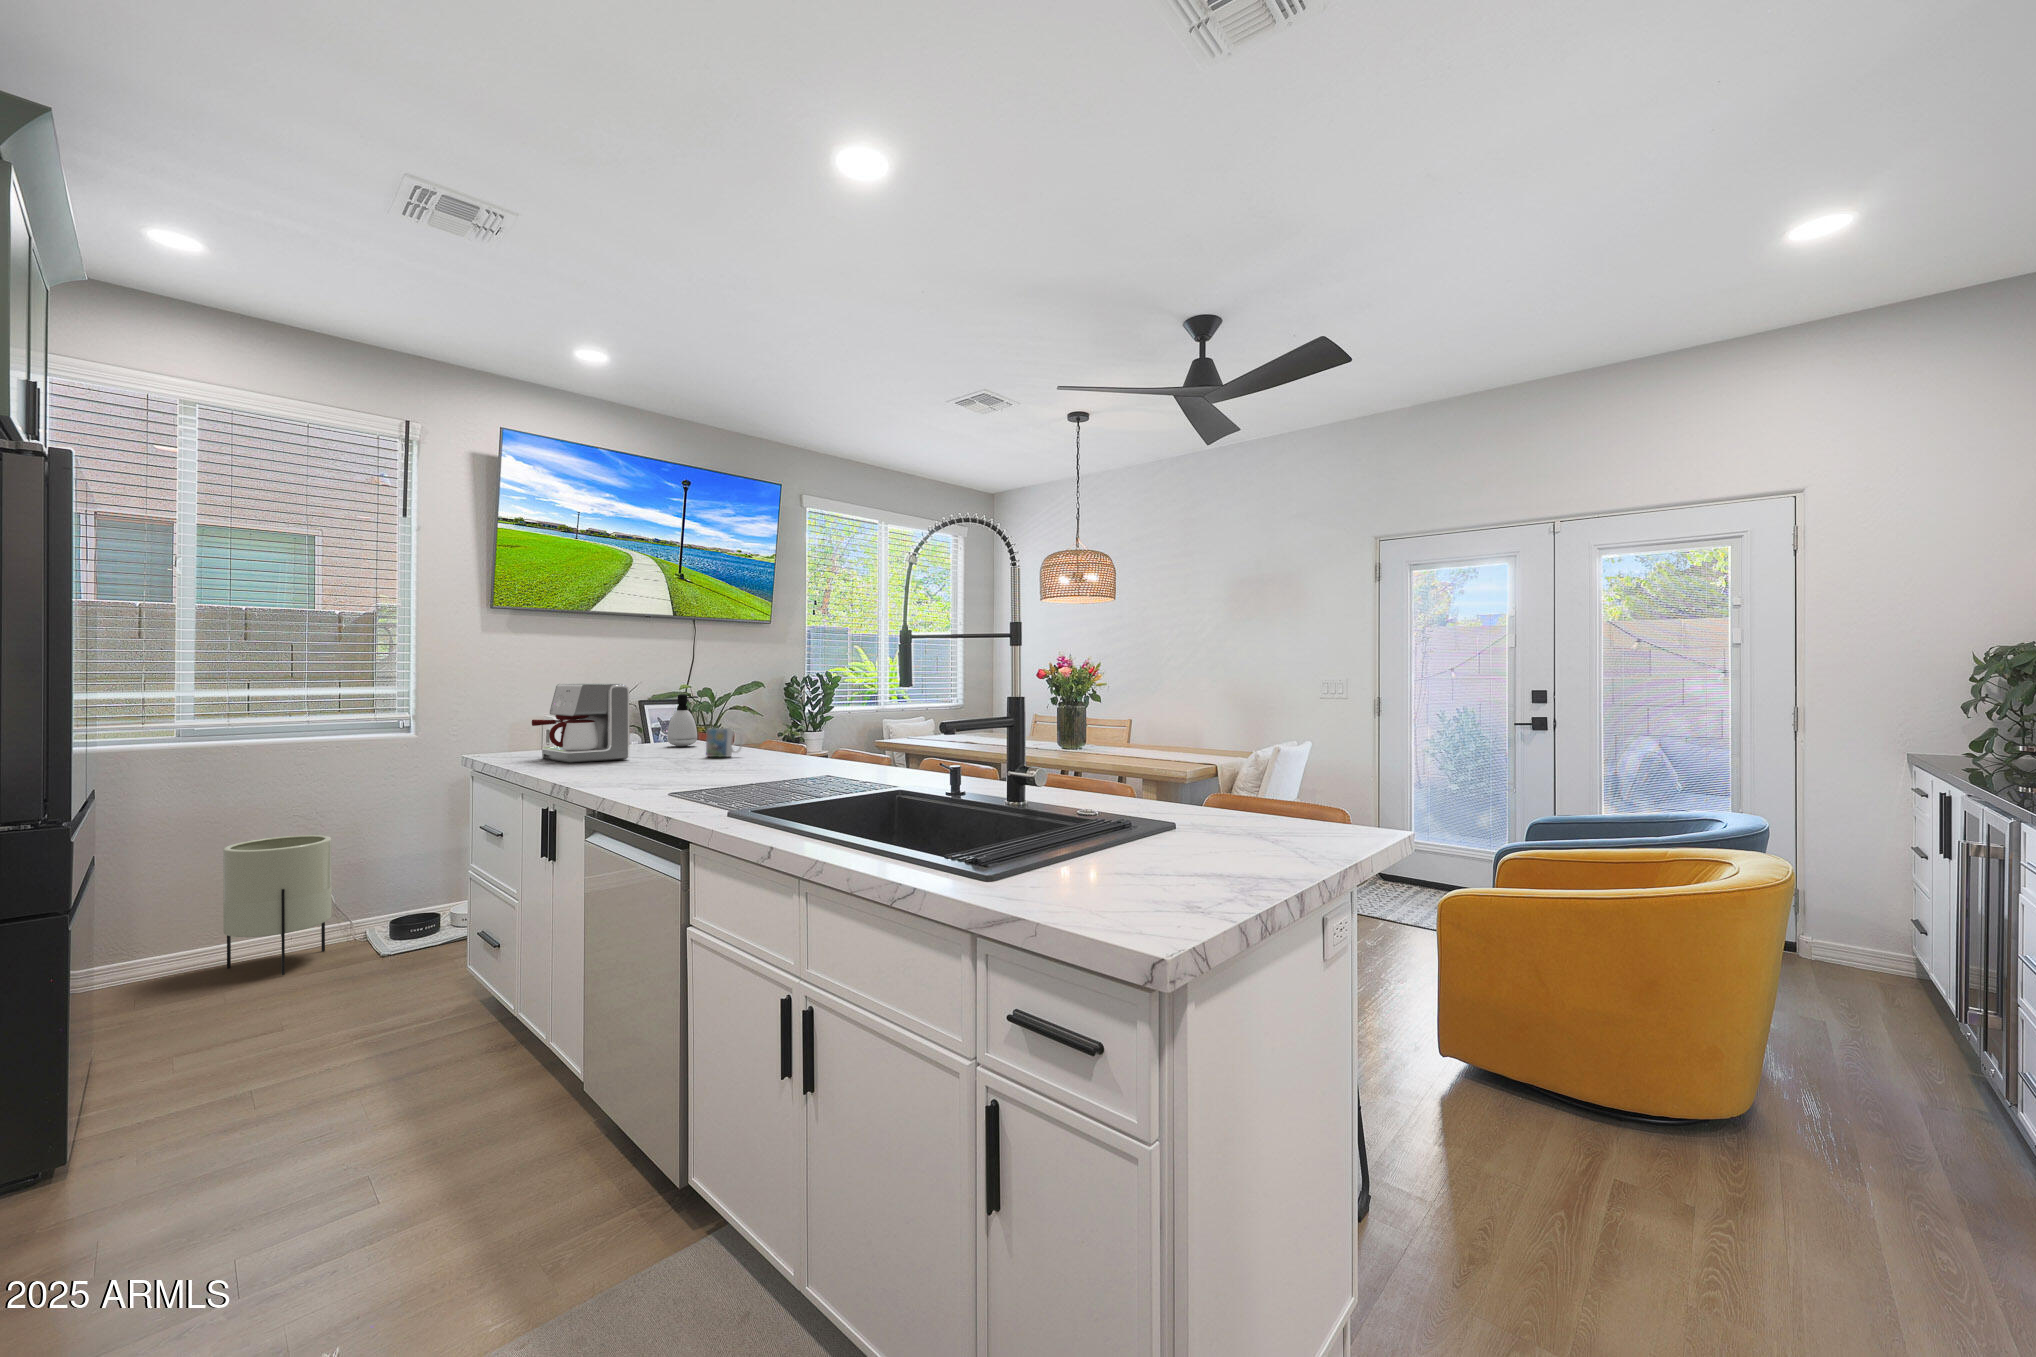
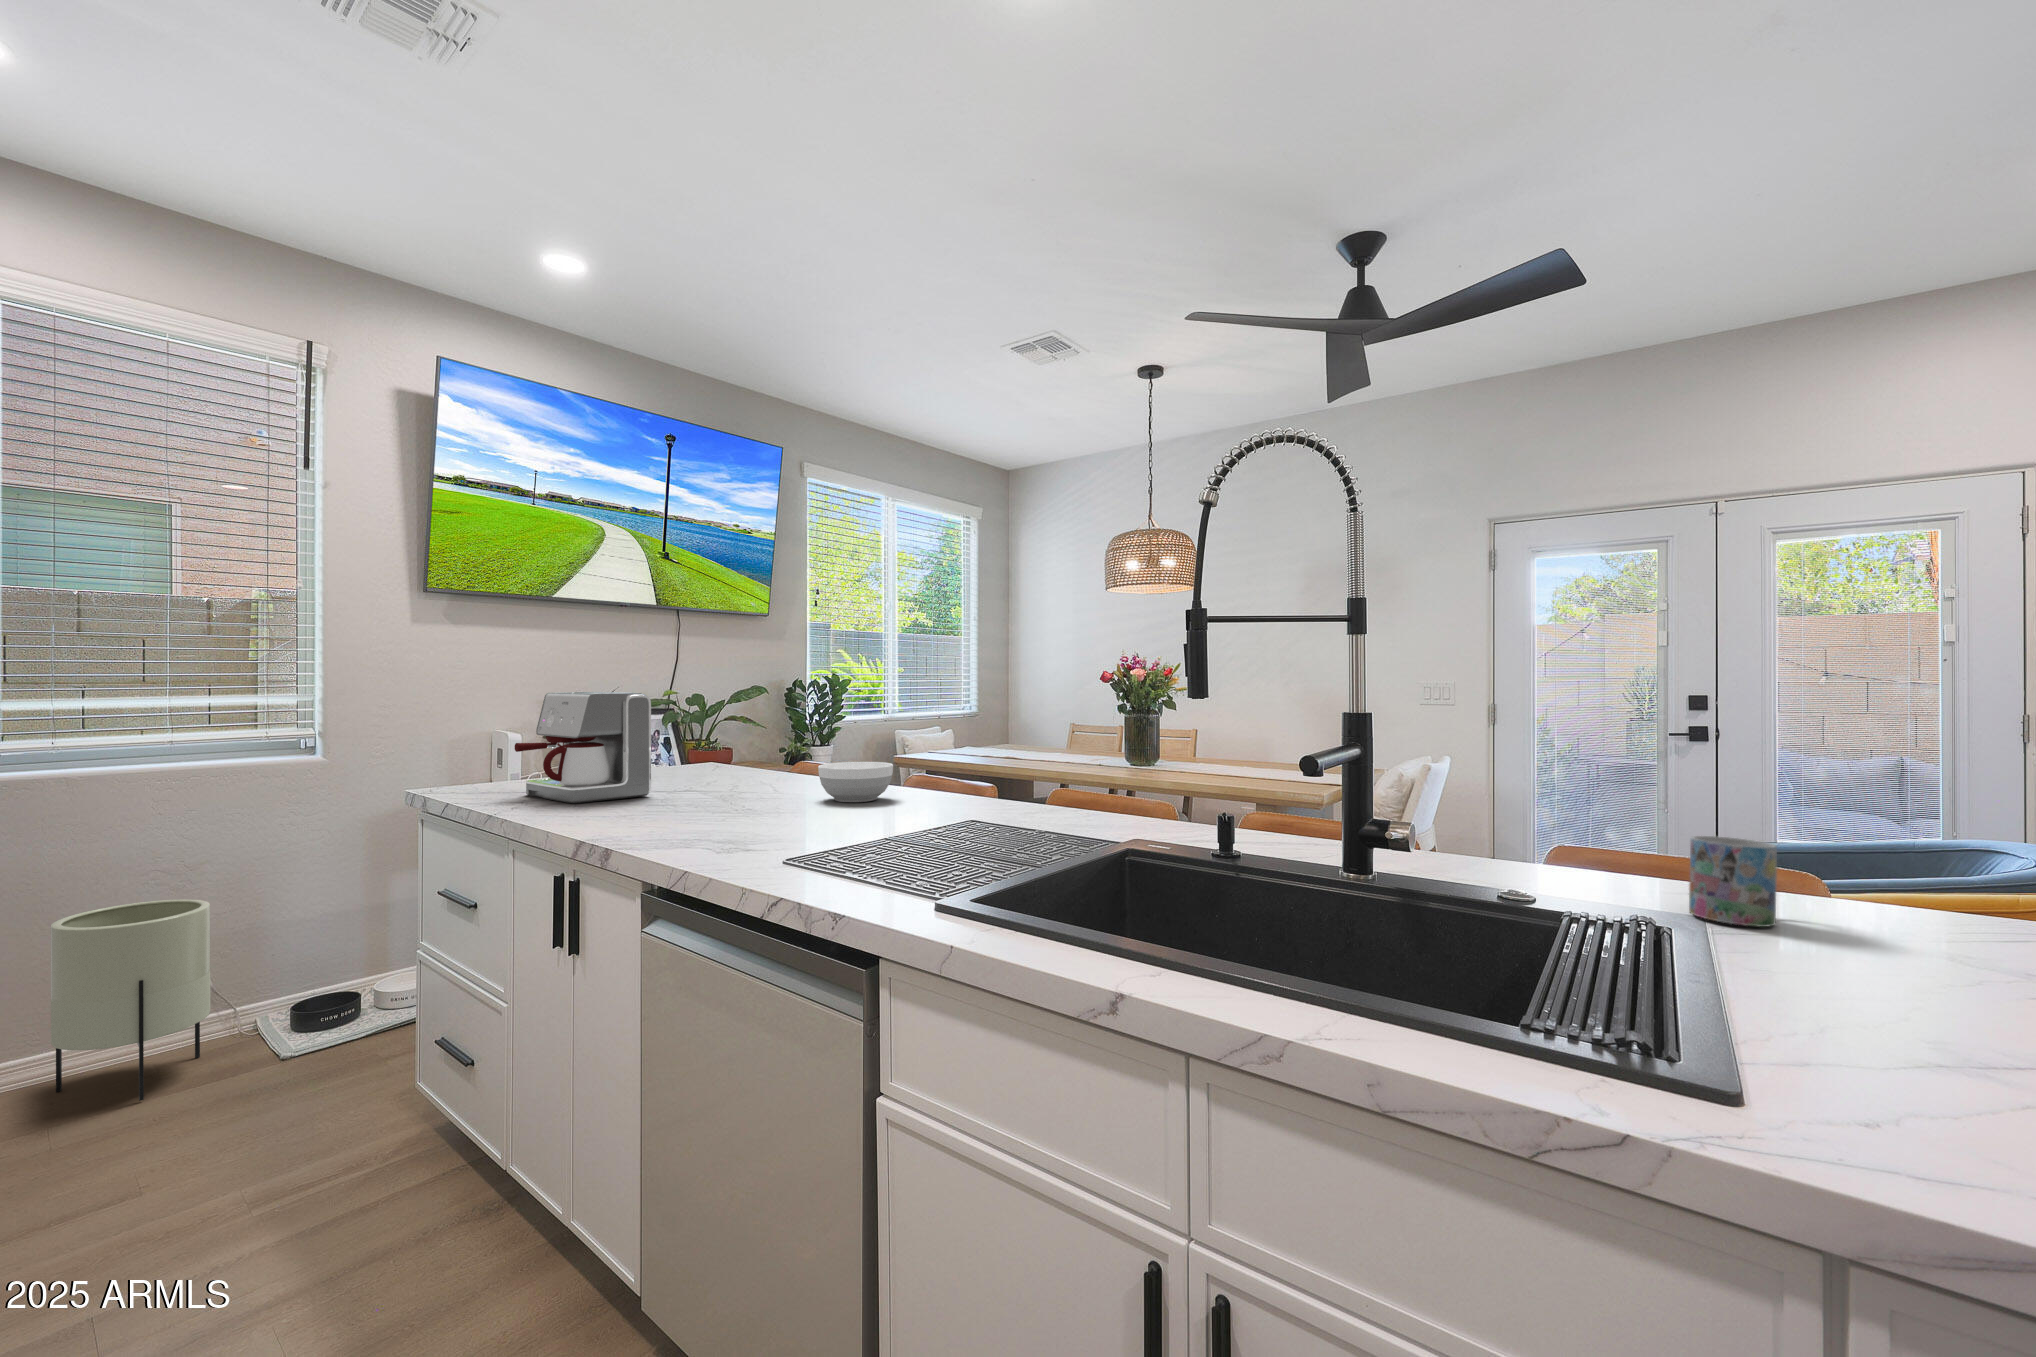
soap dispenser: present [667,694,698,746] -> none [677,704,717,772]
mug: present [706,728,742,757] -> present [1689,836,1777,927]
bowl: none [746,736,803,764] -> present [818,762,893,802]

